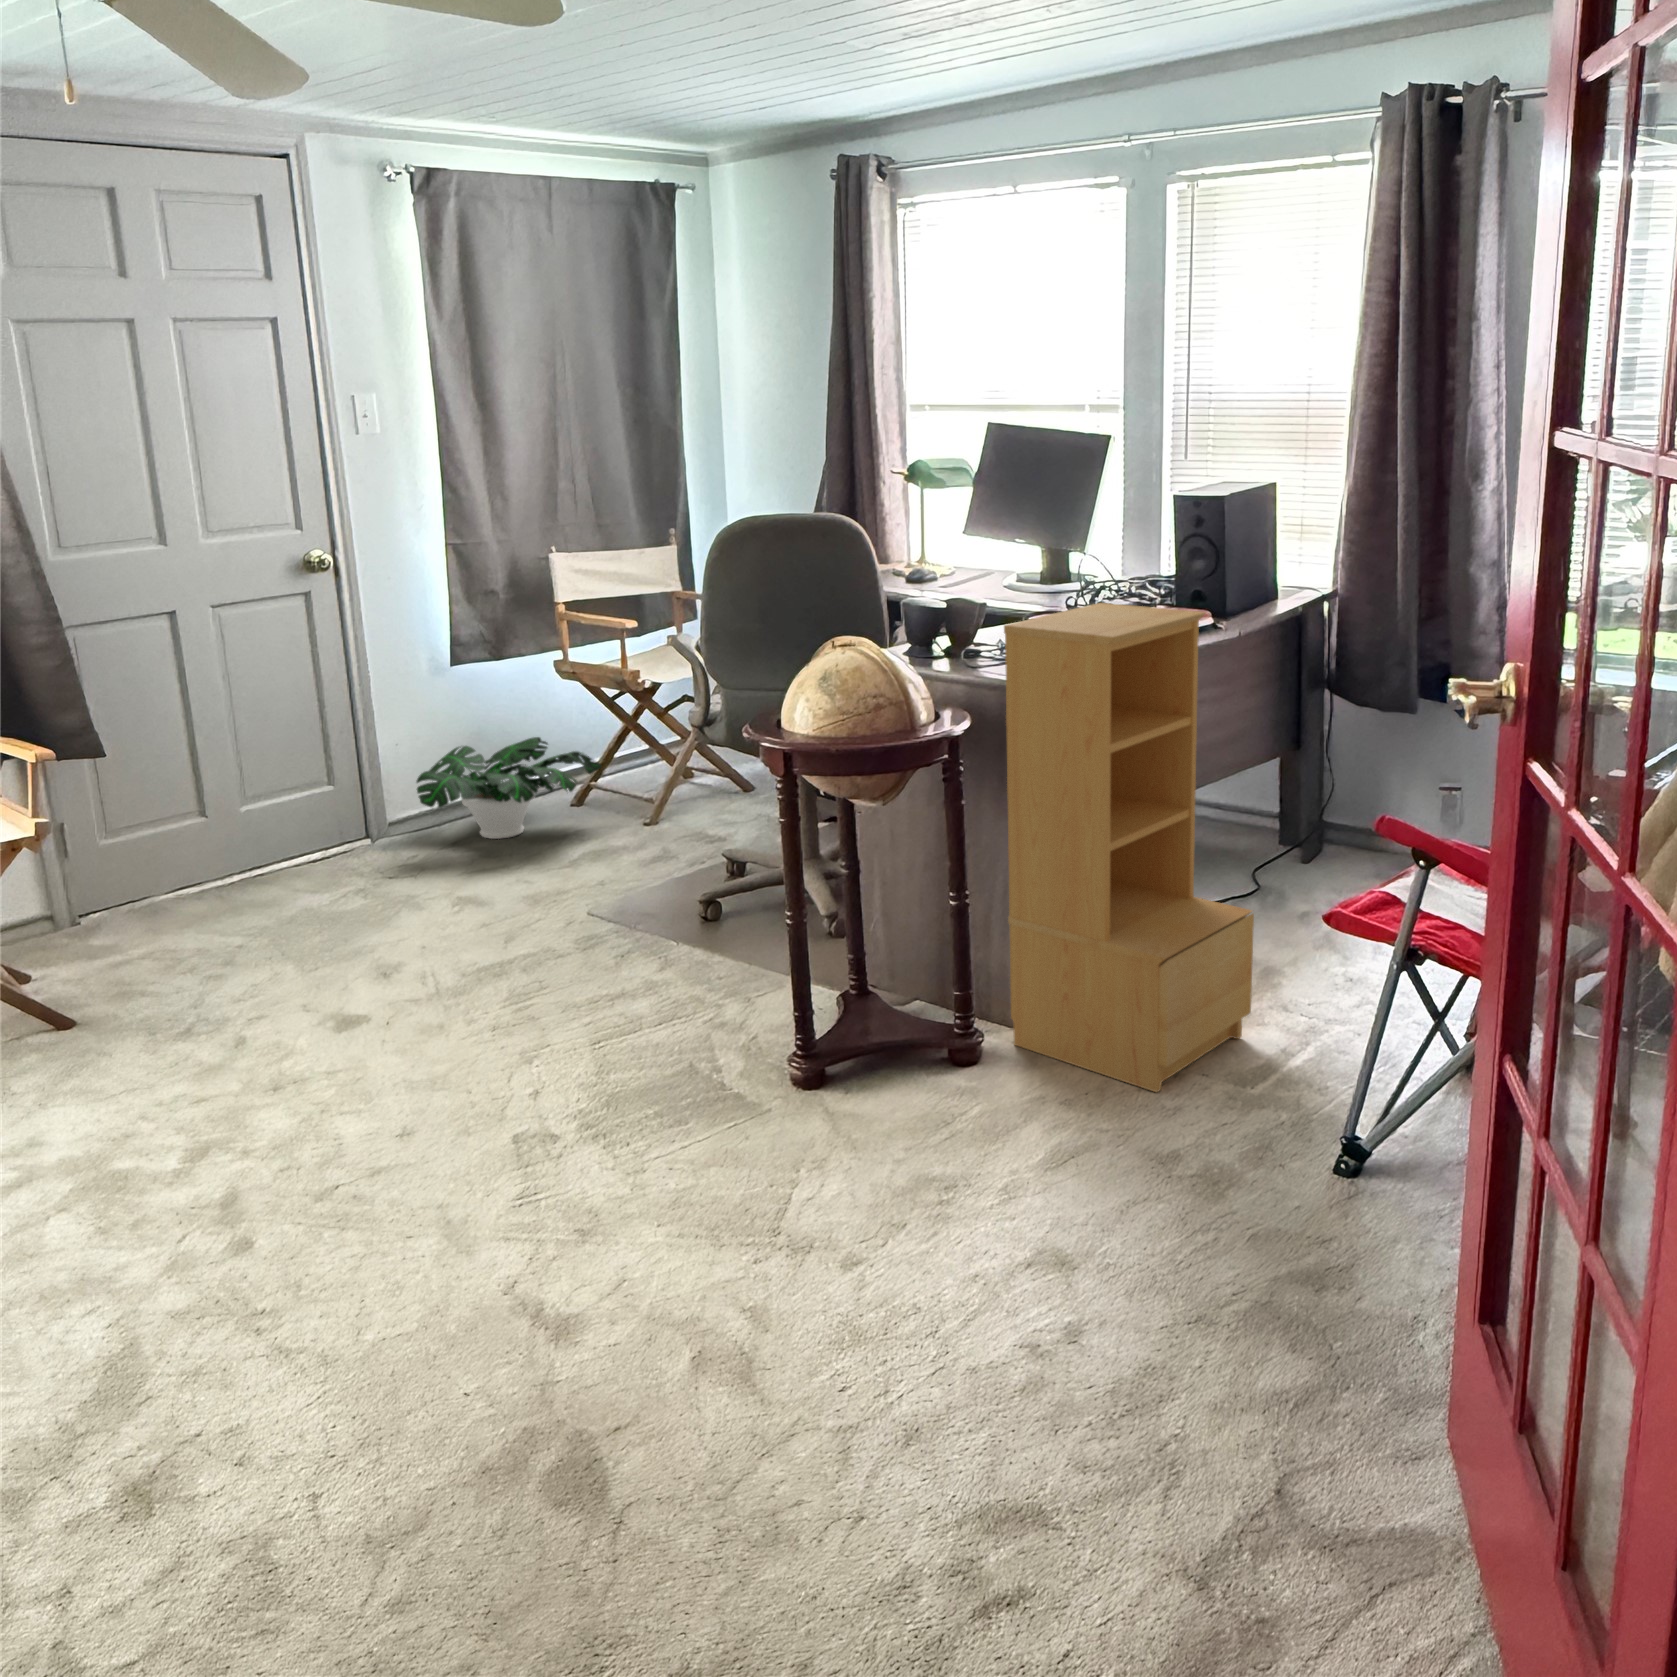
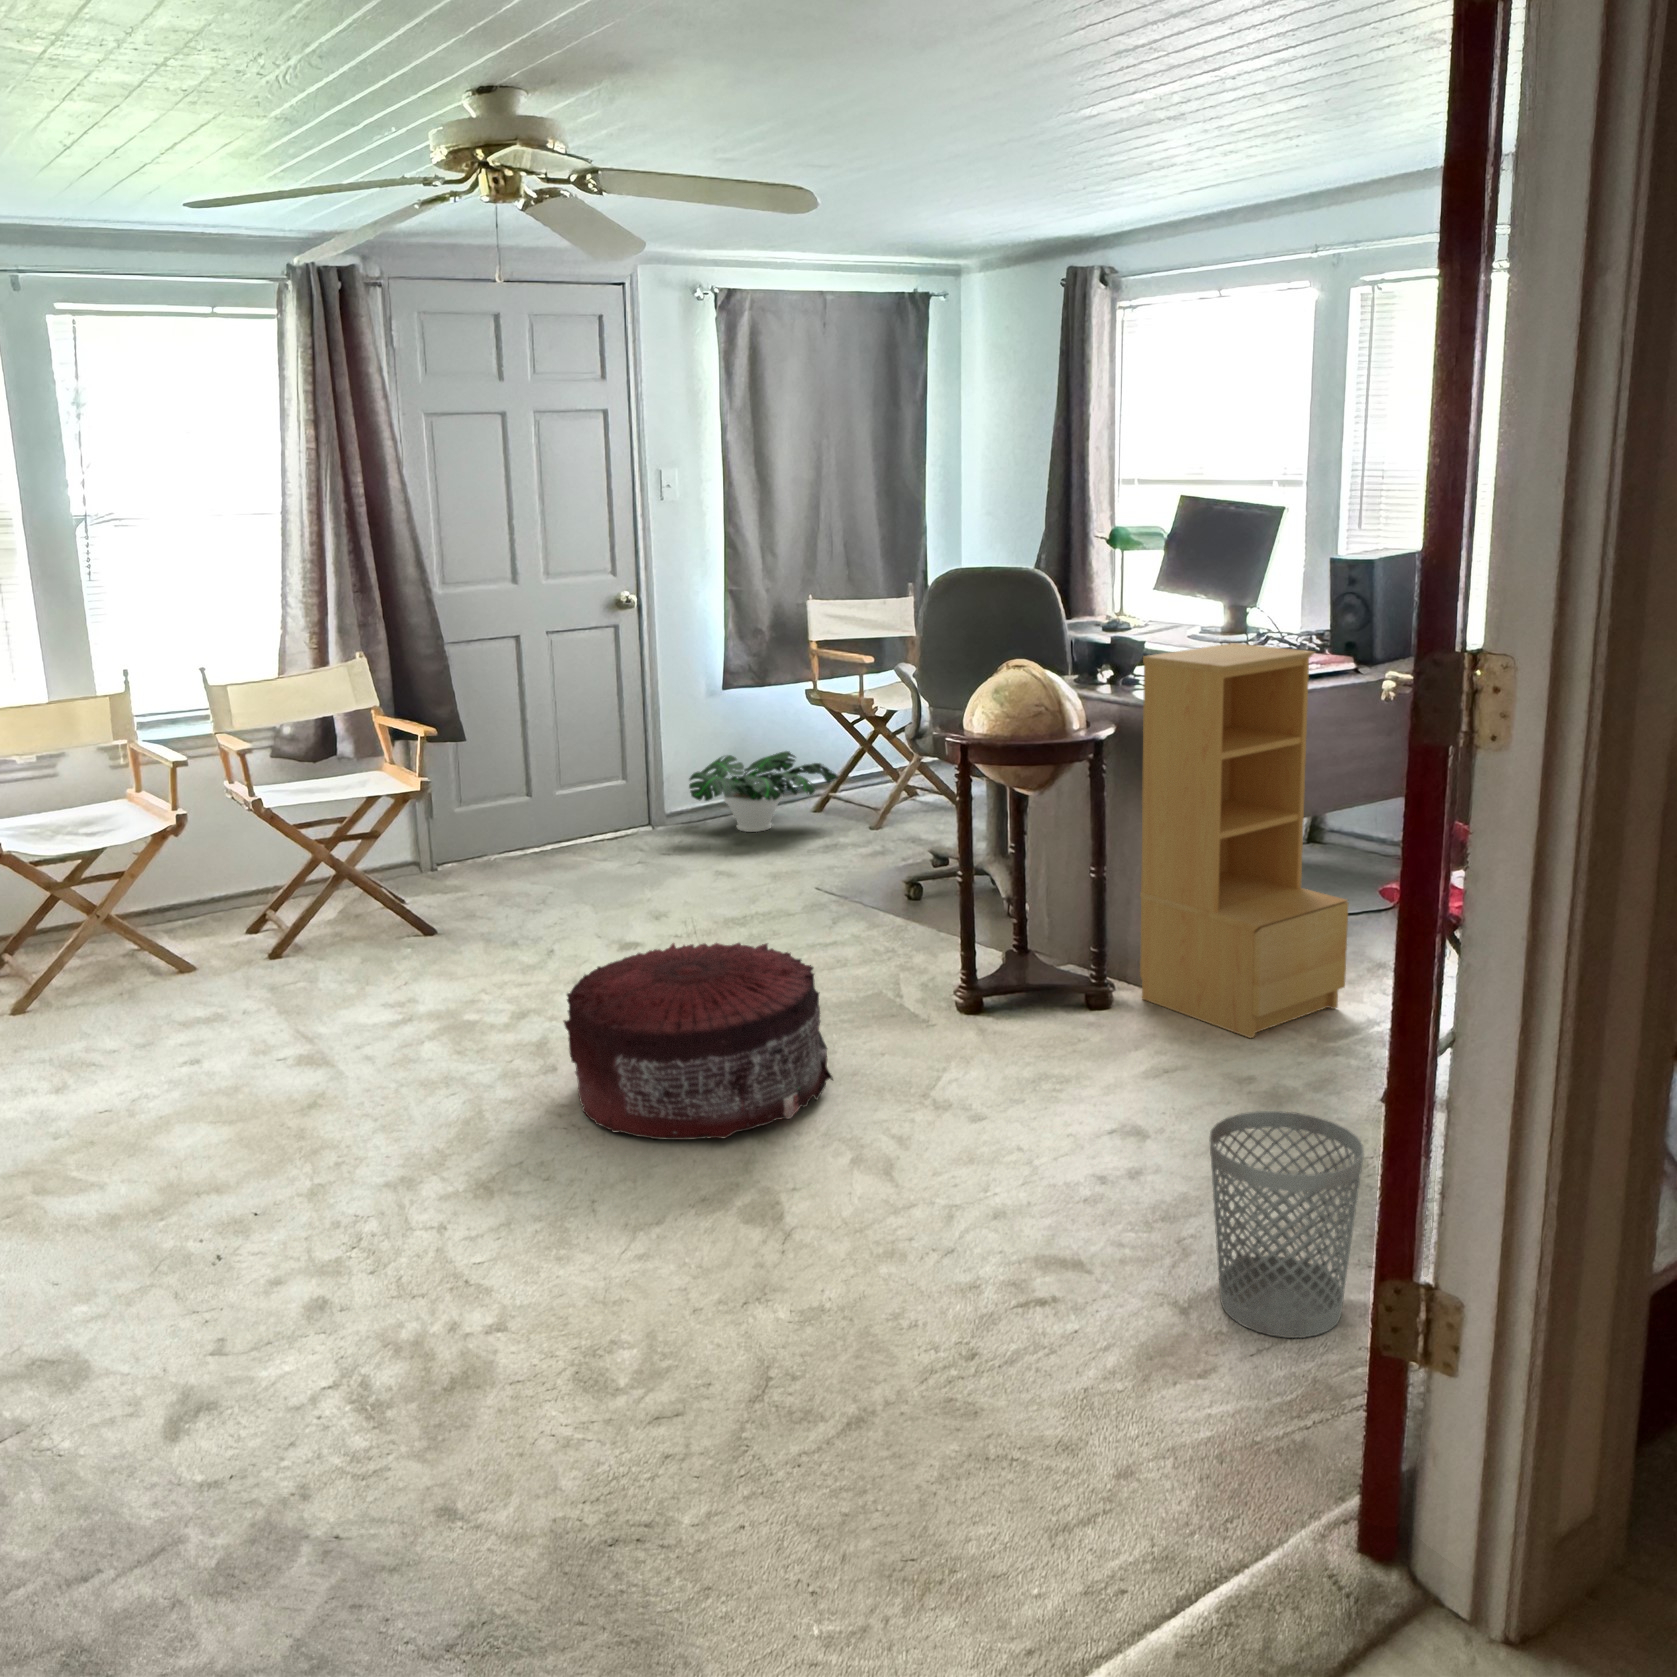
pouf: none [250,1036,648,1357] -> present [564,943,833,1140]
wastebasket: none [1229,1281,1448,1618] -> present [1210,1111,1364,1338]

